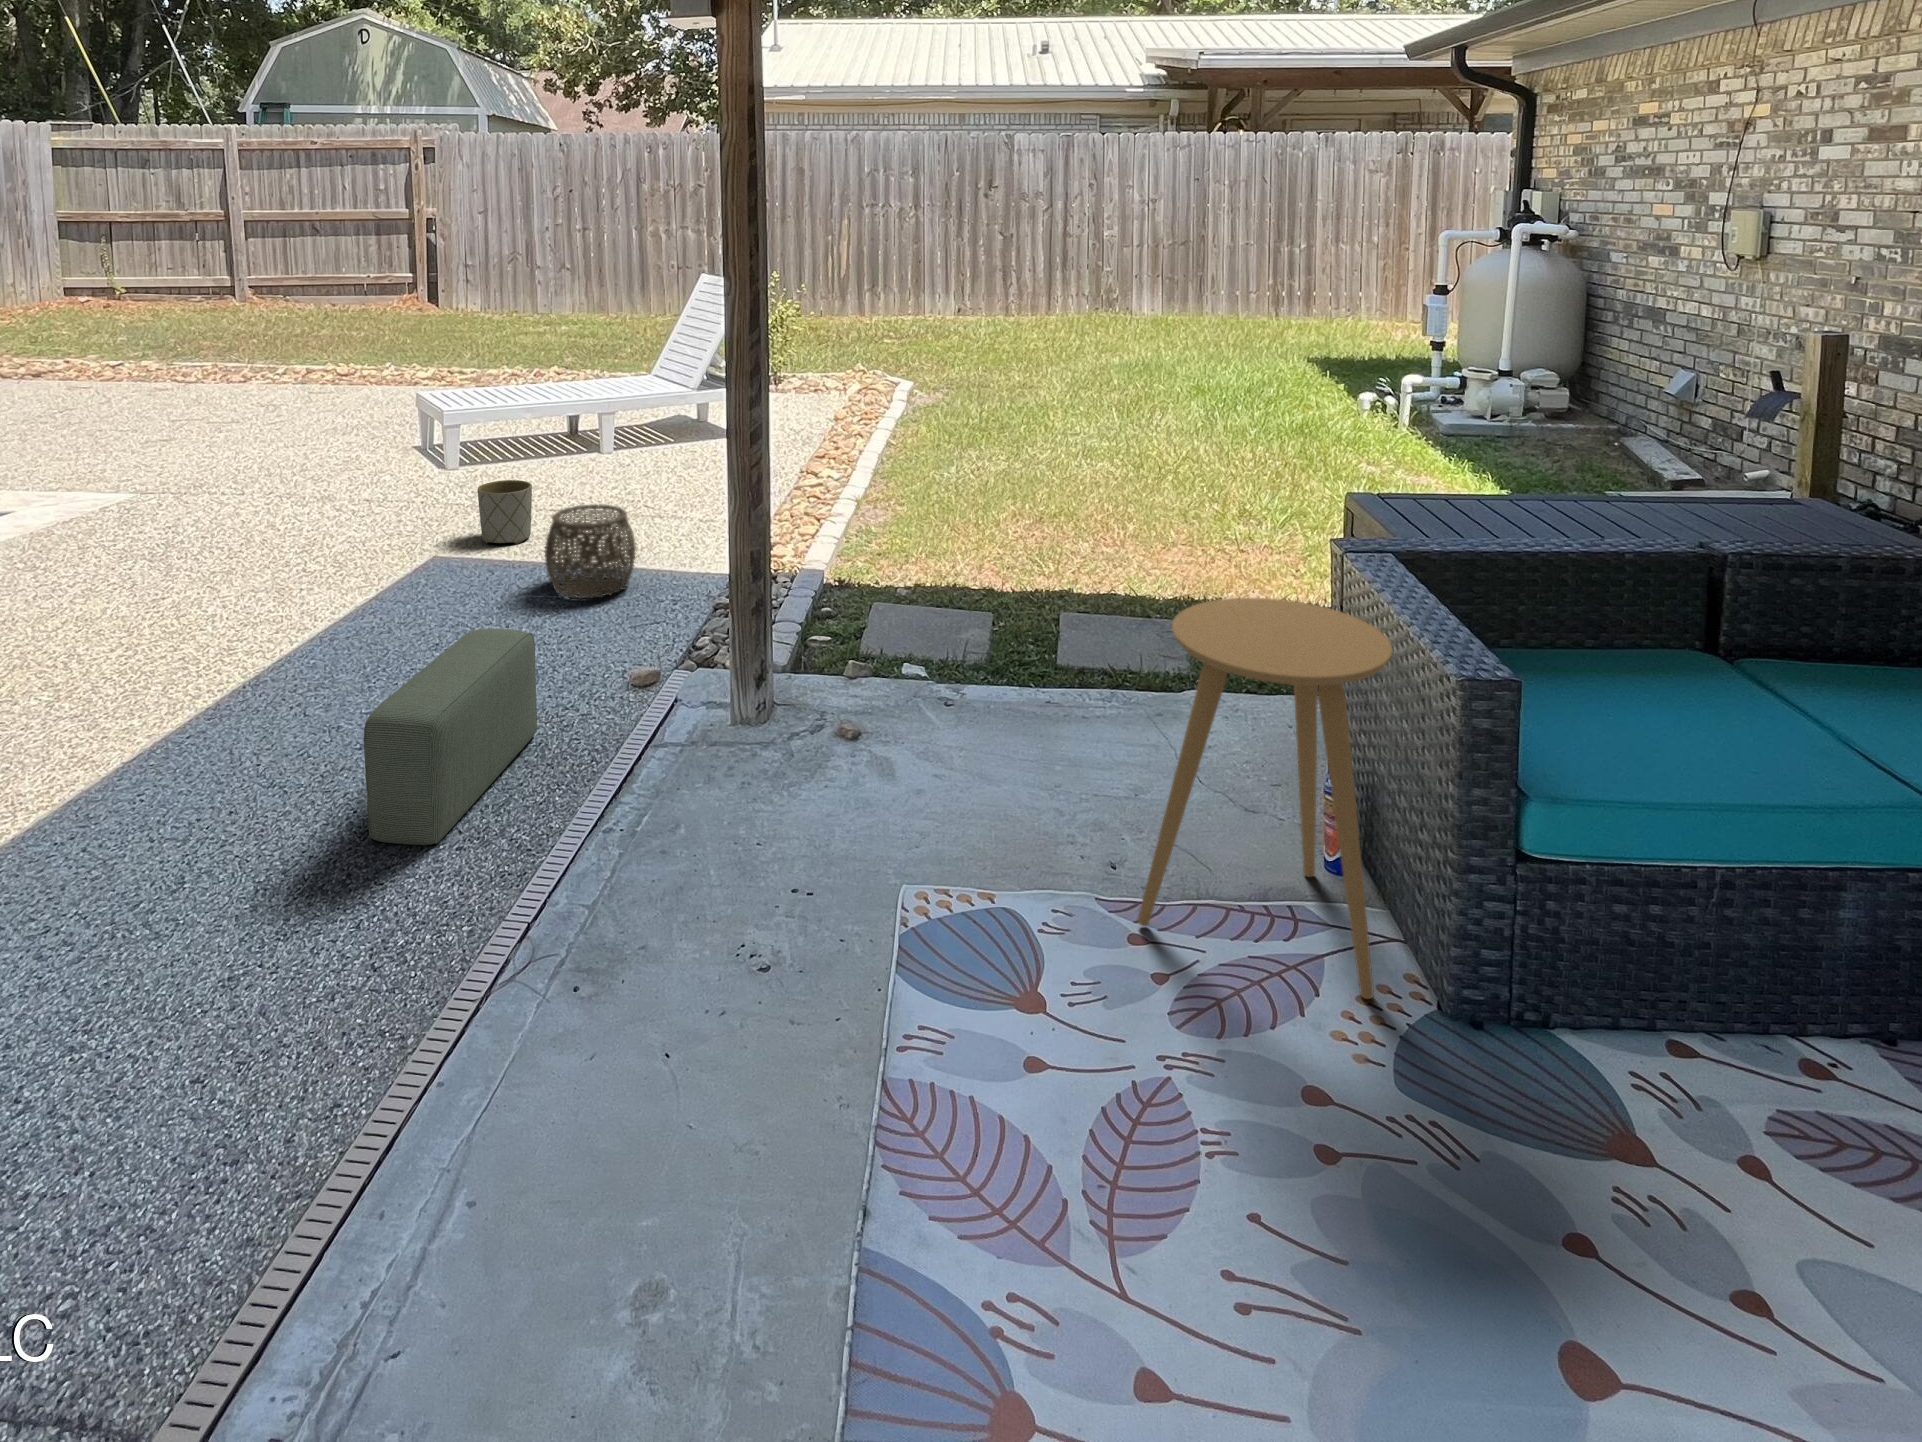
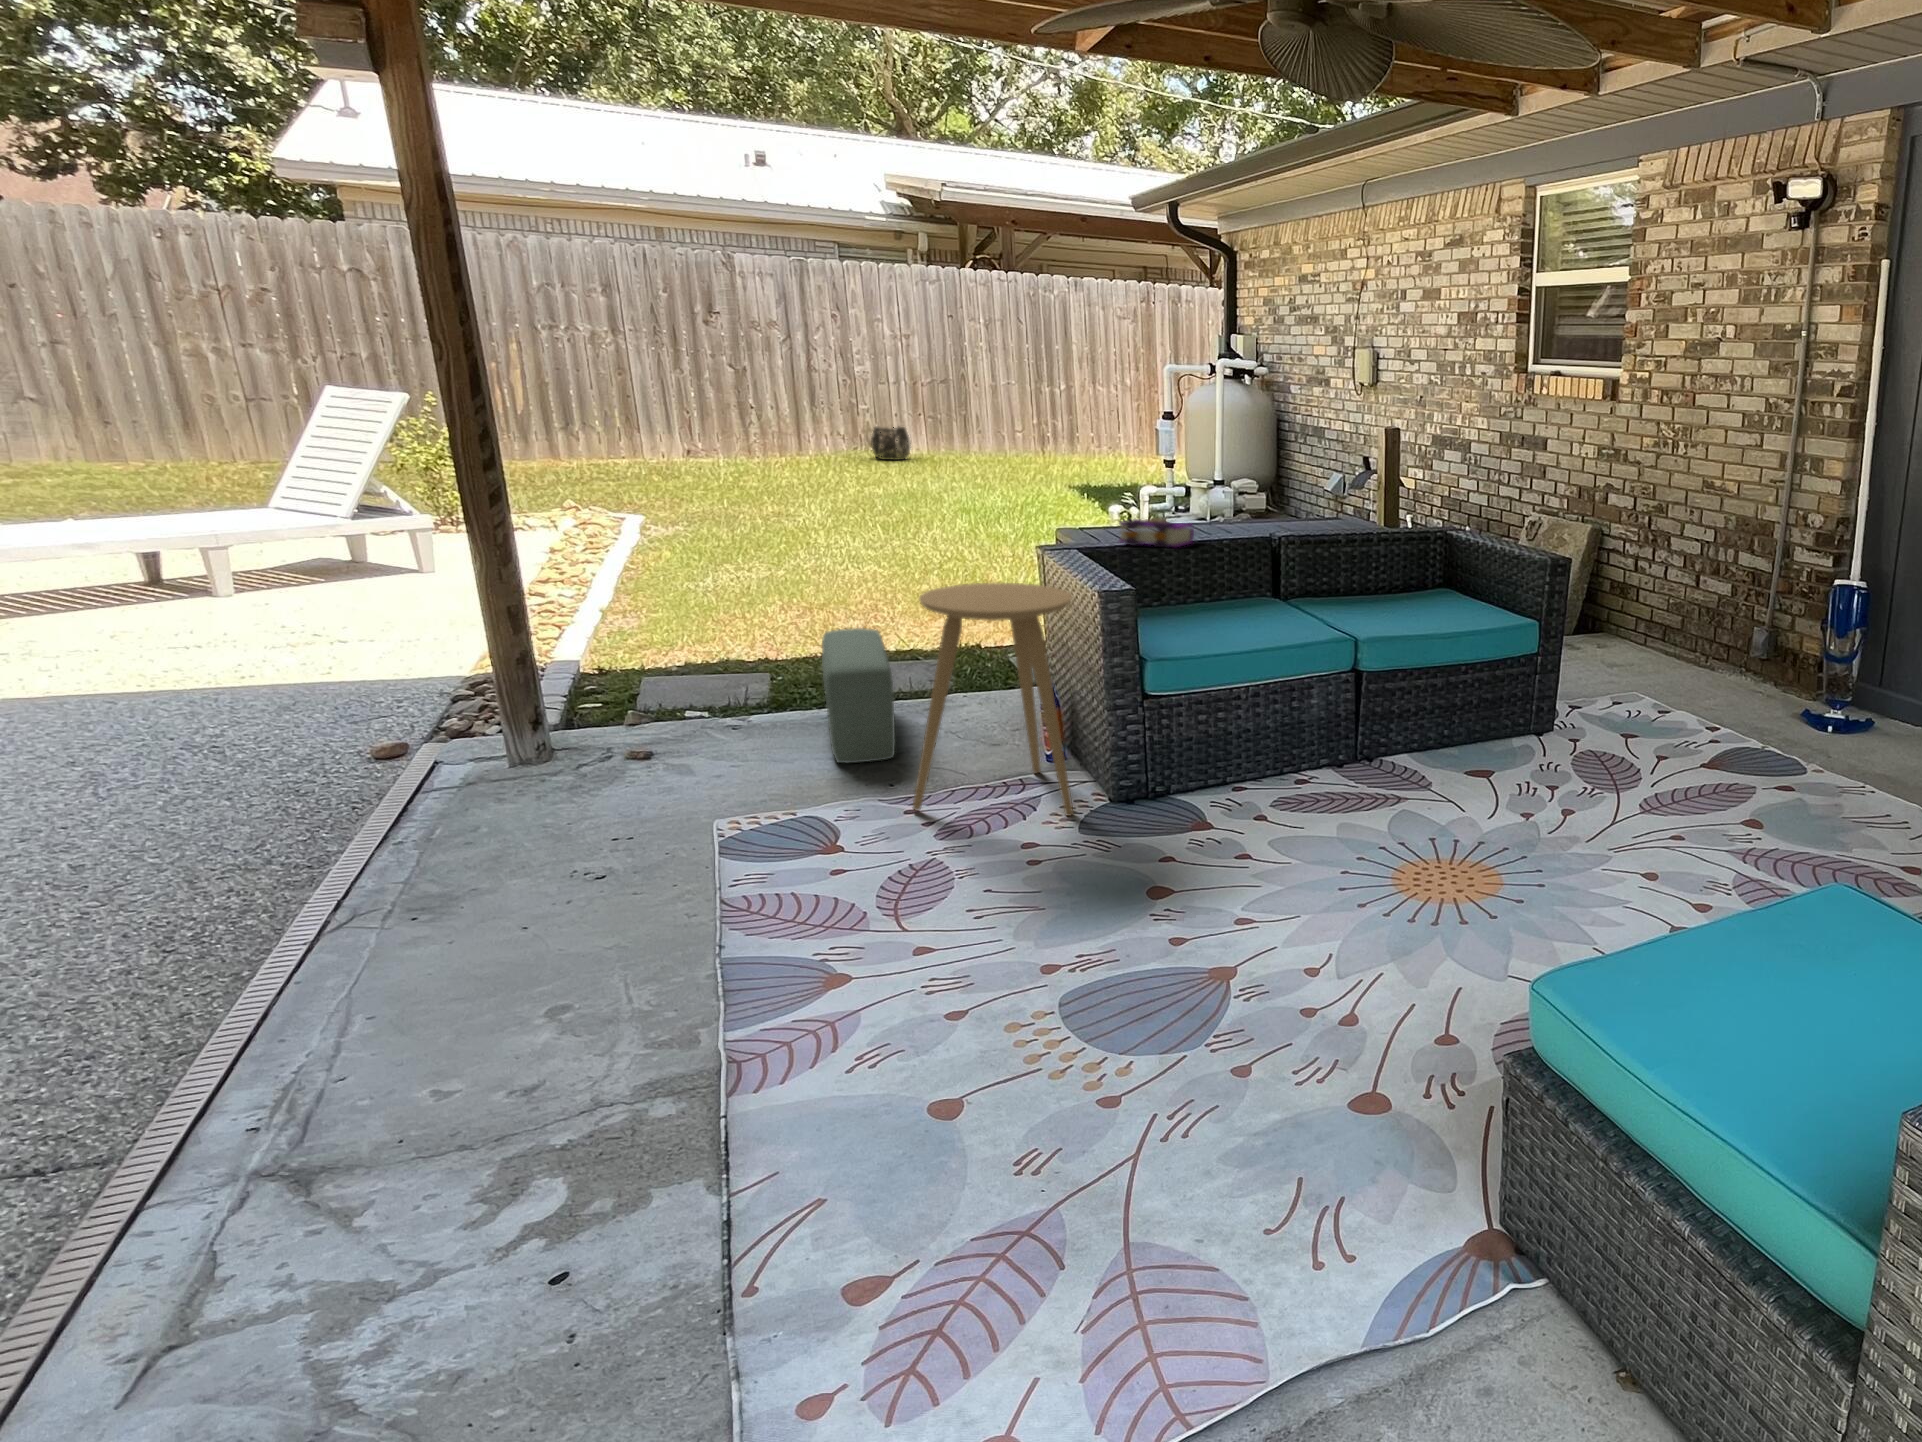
planter: present [477,480,532,544] -> none [68,606,163,678]
book: none [1438,486,1553,542] -> present [1119,518,1194,547]
woven basket: present [545,504,636,599] -> present [871,427,911,460]
pouf: present [364,628,537,845] -> present [822,628,895,763]

